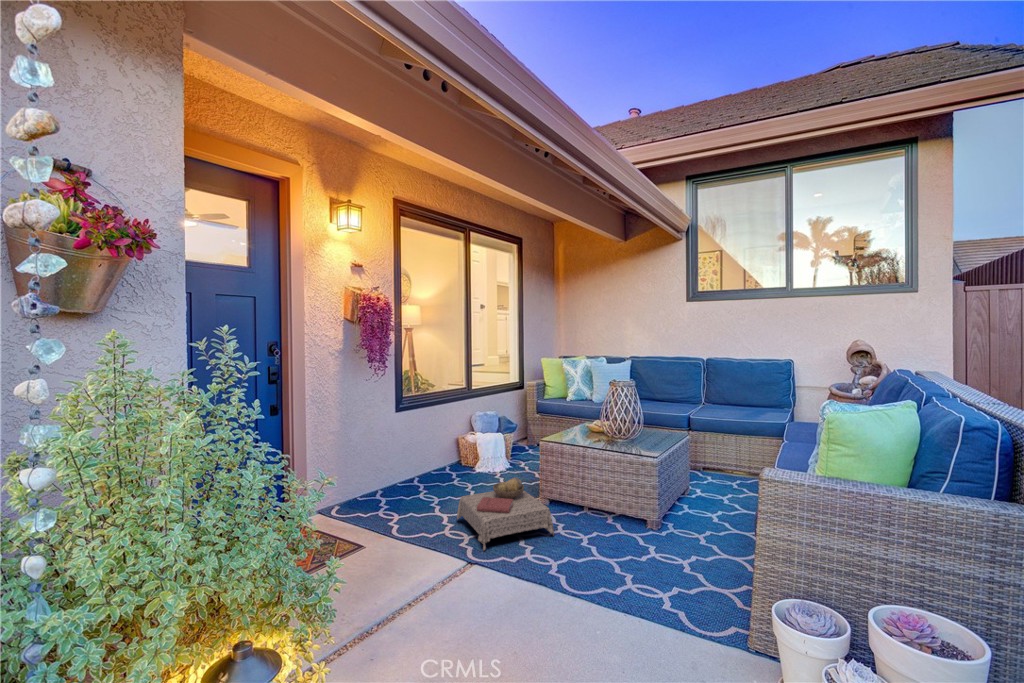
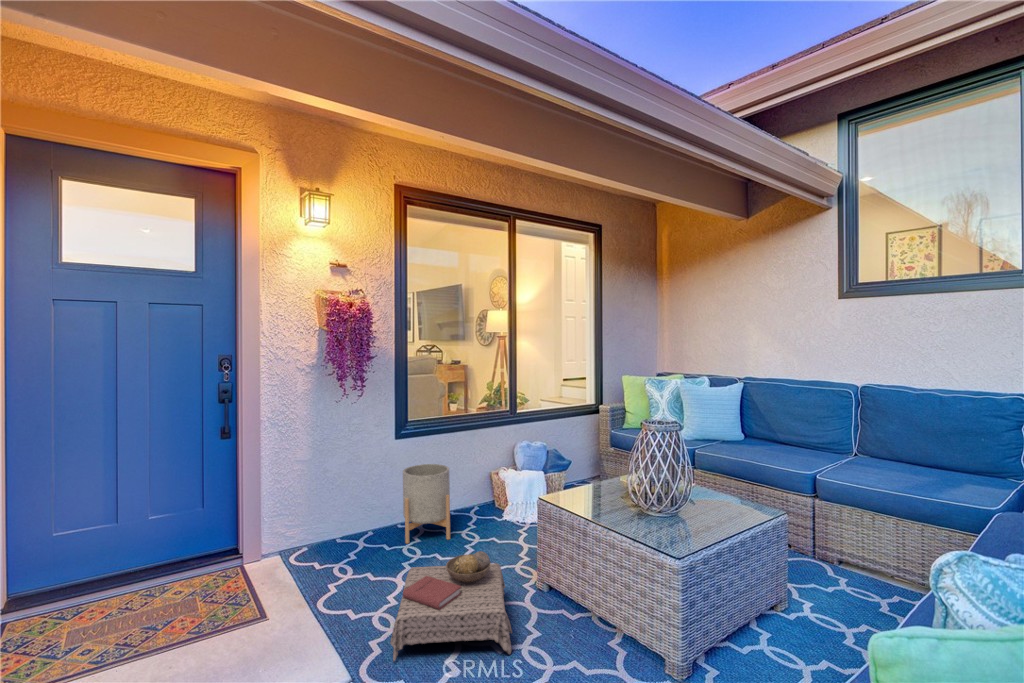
planter: none [405,429,450,492] -> present [403,464,450,544]

